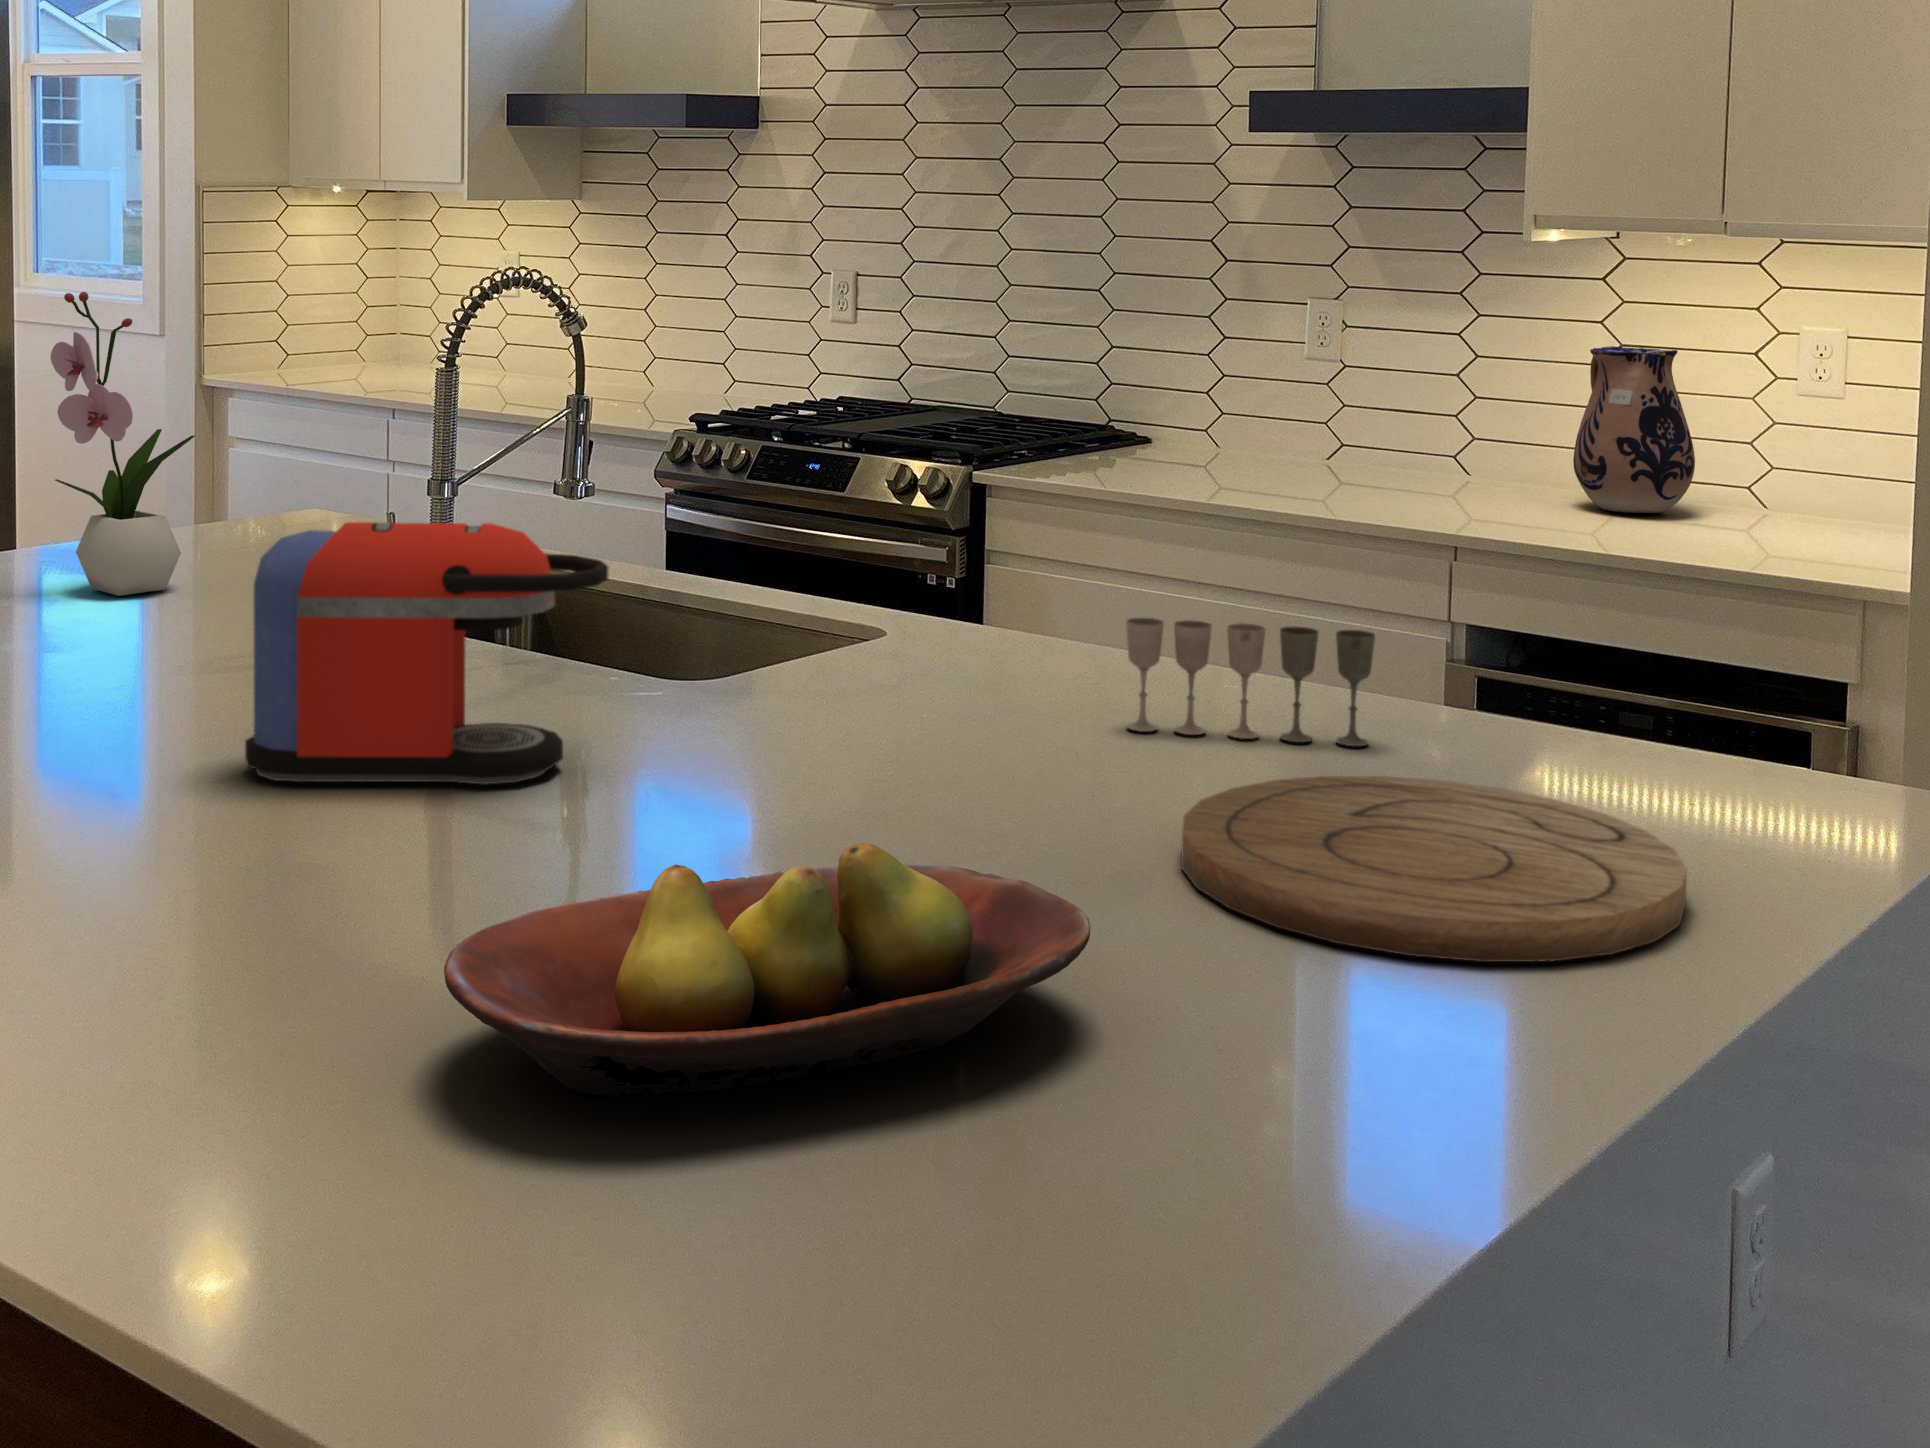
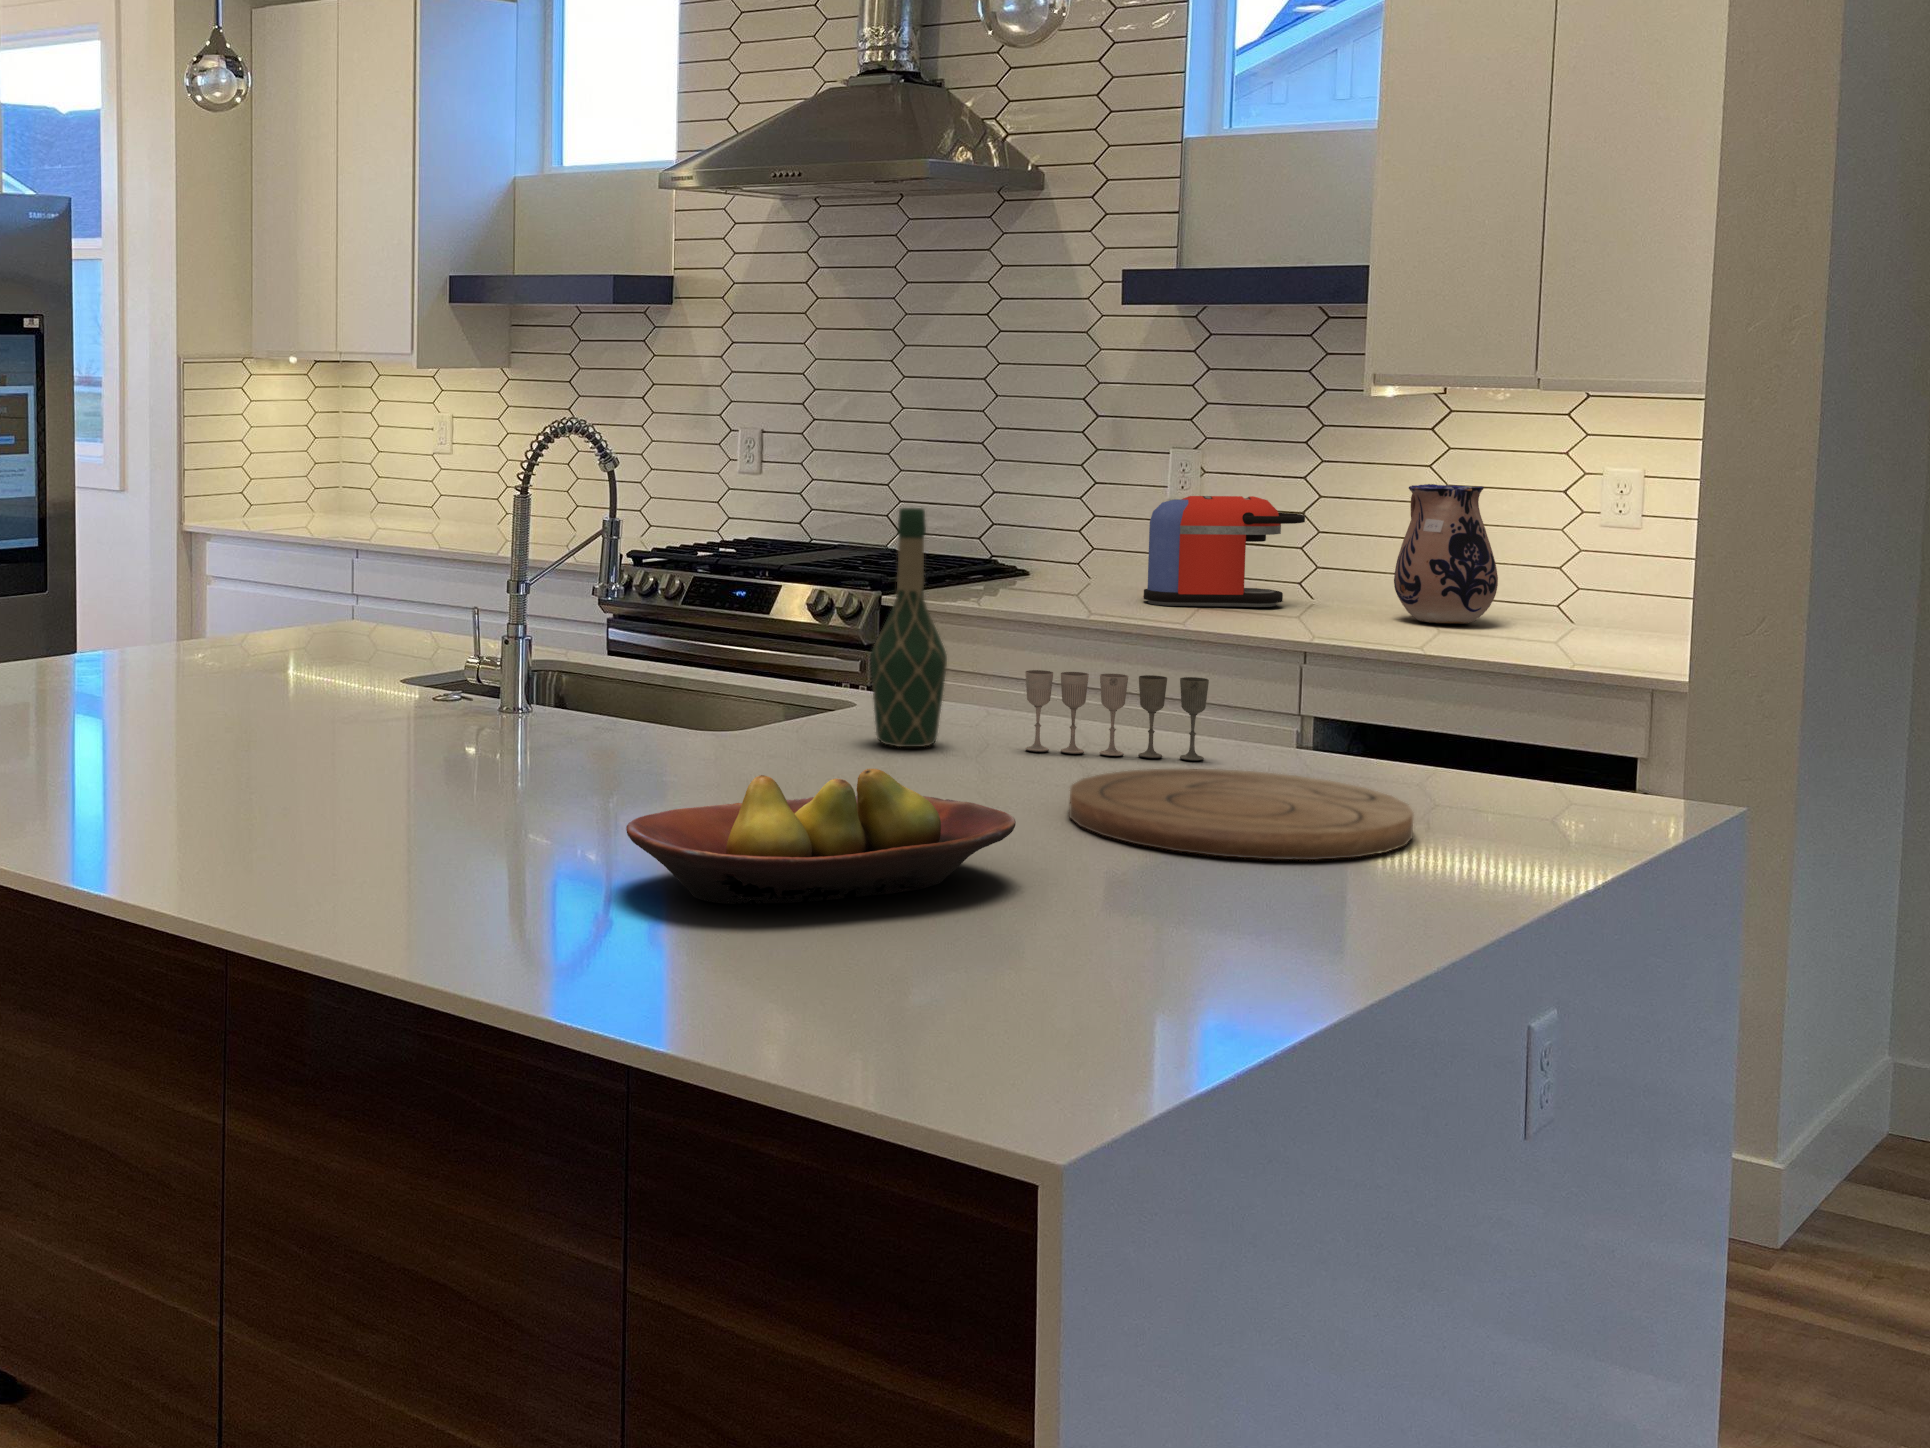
flower arrangement: present [51,292,195,596] -> none [192,441,298,672]
wine bottle: none [915,394,1020,725] -> present [870,508,947,747]
coffee maker: present [245,522,608,785] -> present [1144,496,1305,607]

